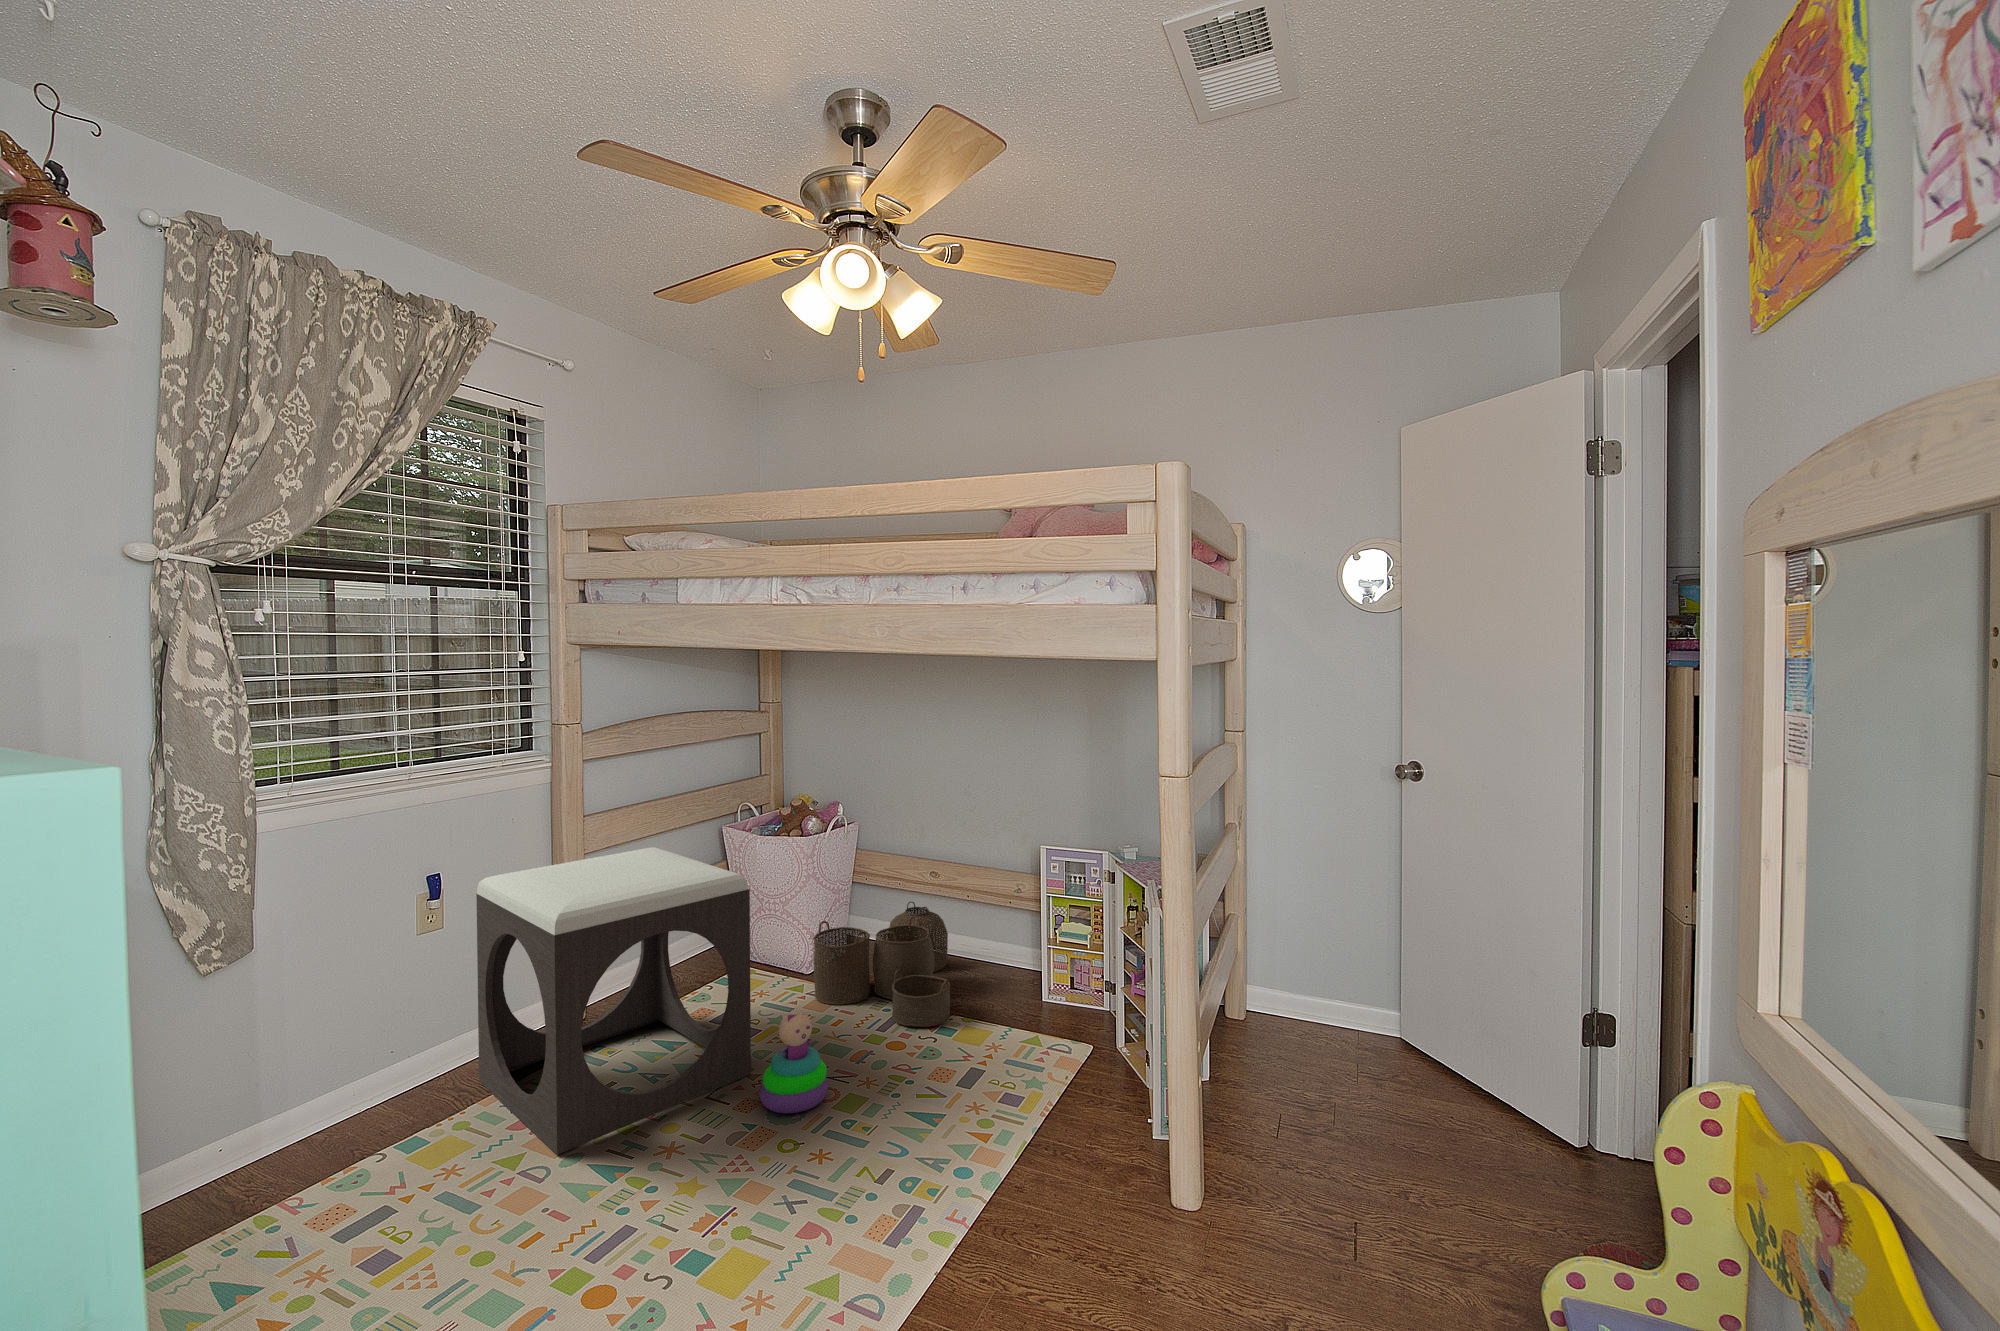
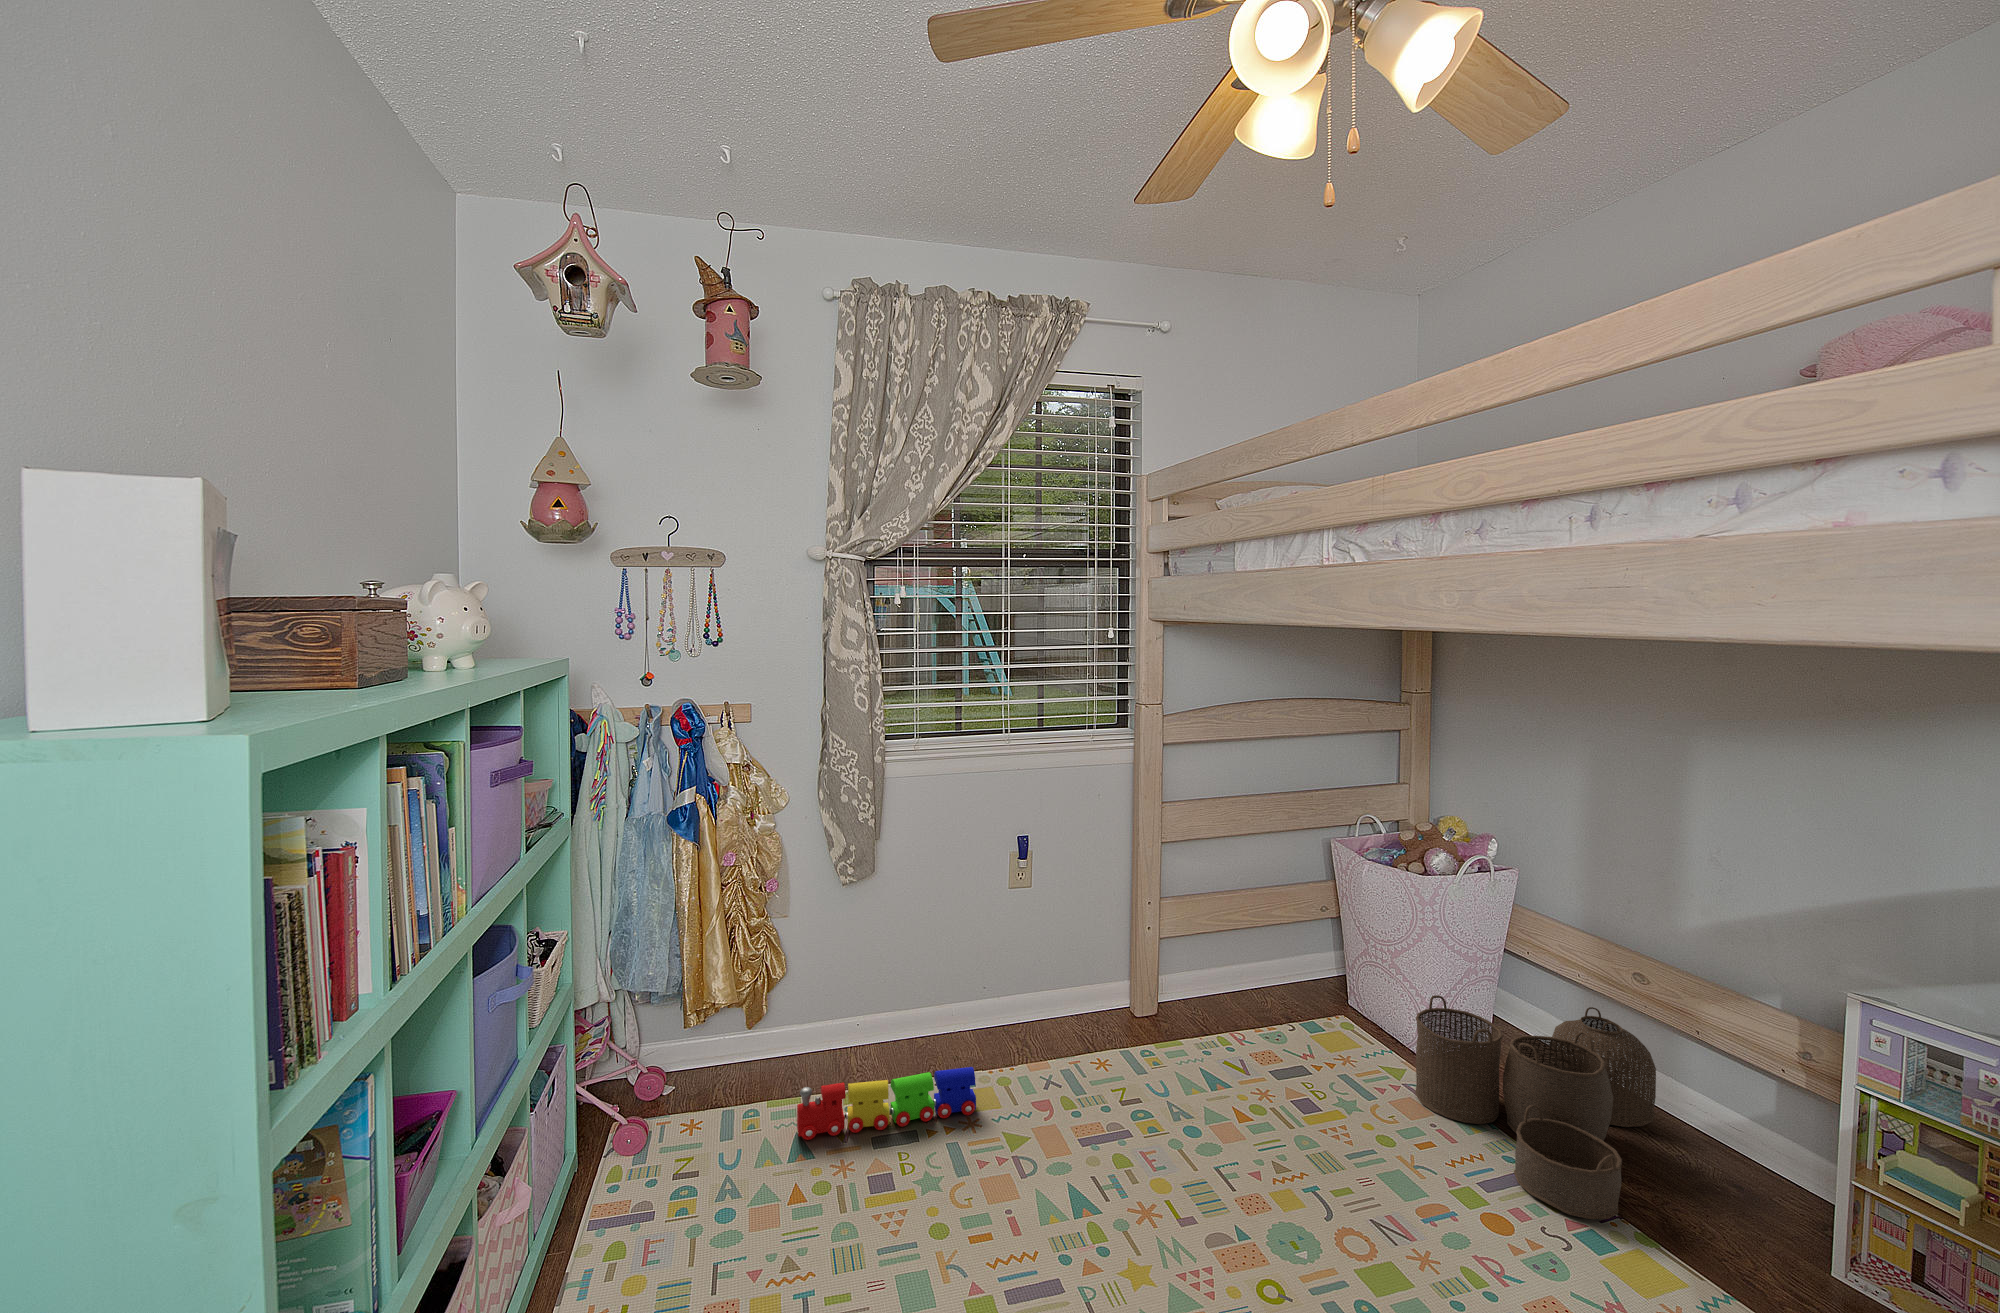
footstool: present [476,847,751,1155] -> none [1042,849,1288,1162]
stacking toy: present [759,1012,828,1113] -> none [1268,1110,1363,1252]
toy train: none [220,1116,451,1276] -> present [797,1067,976,1140]

